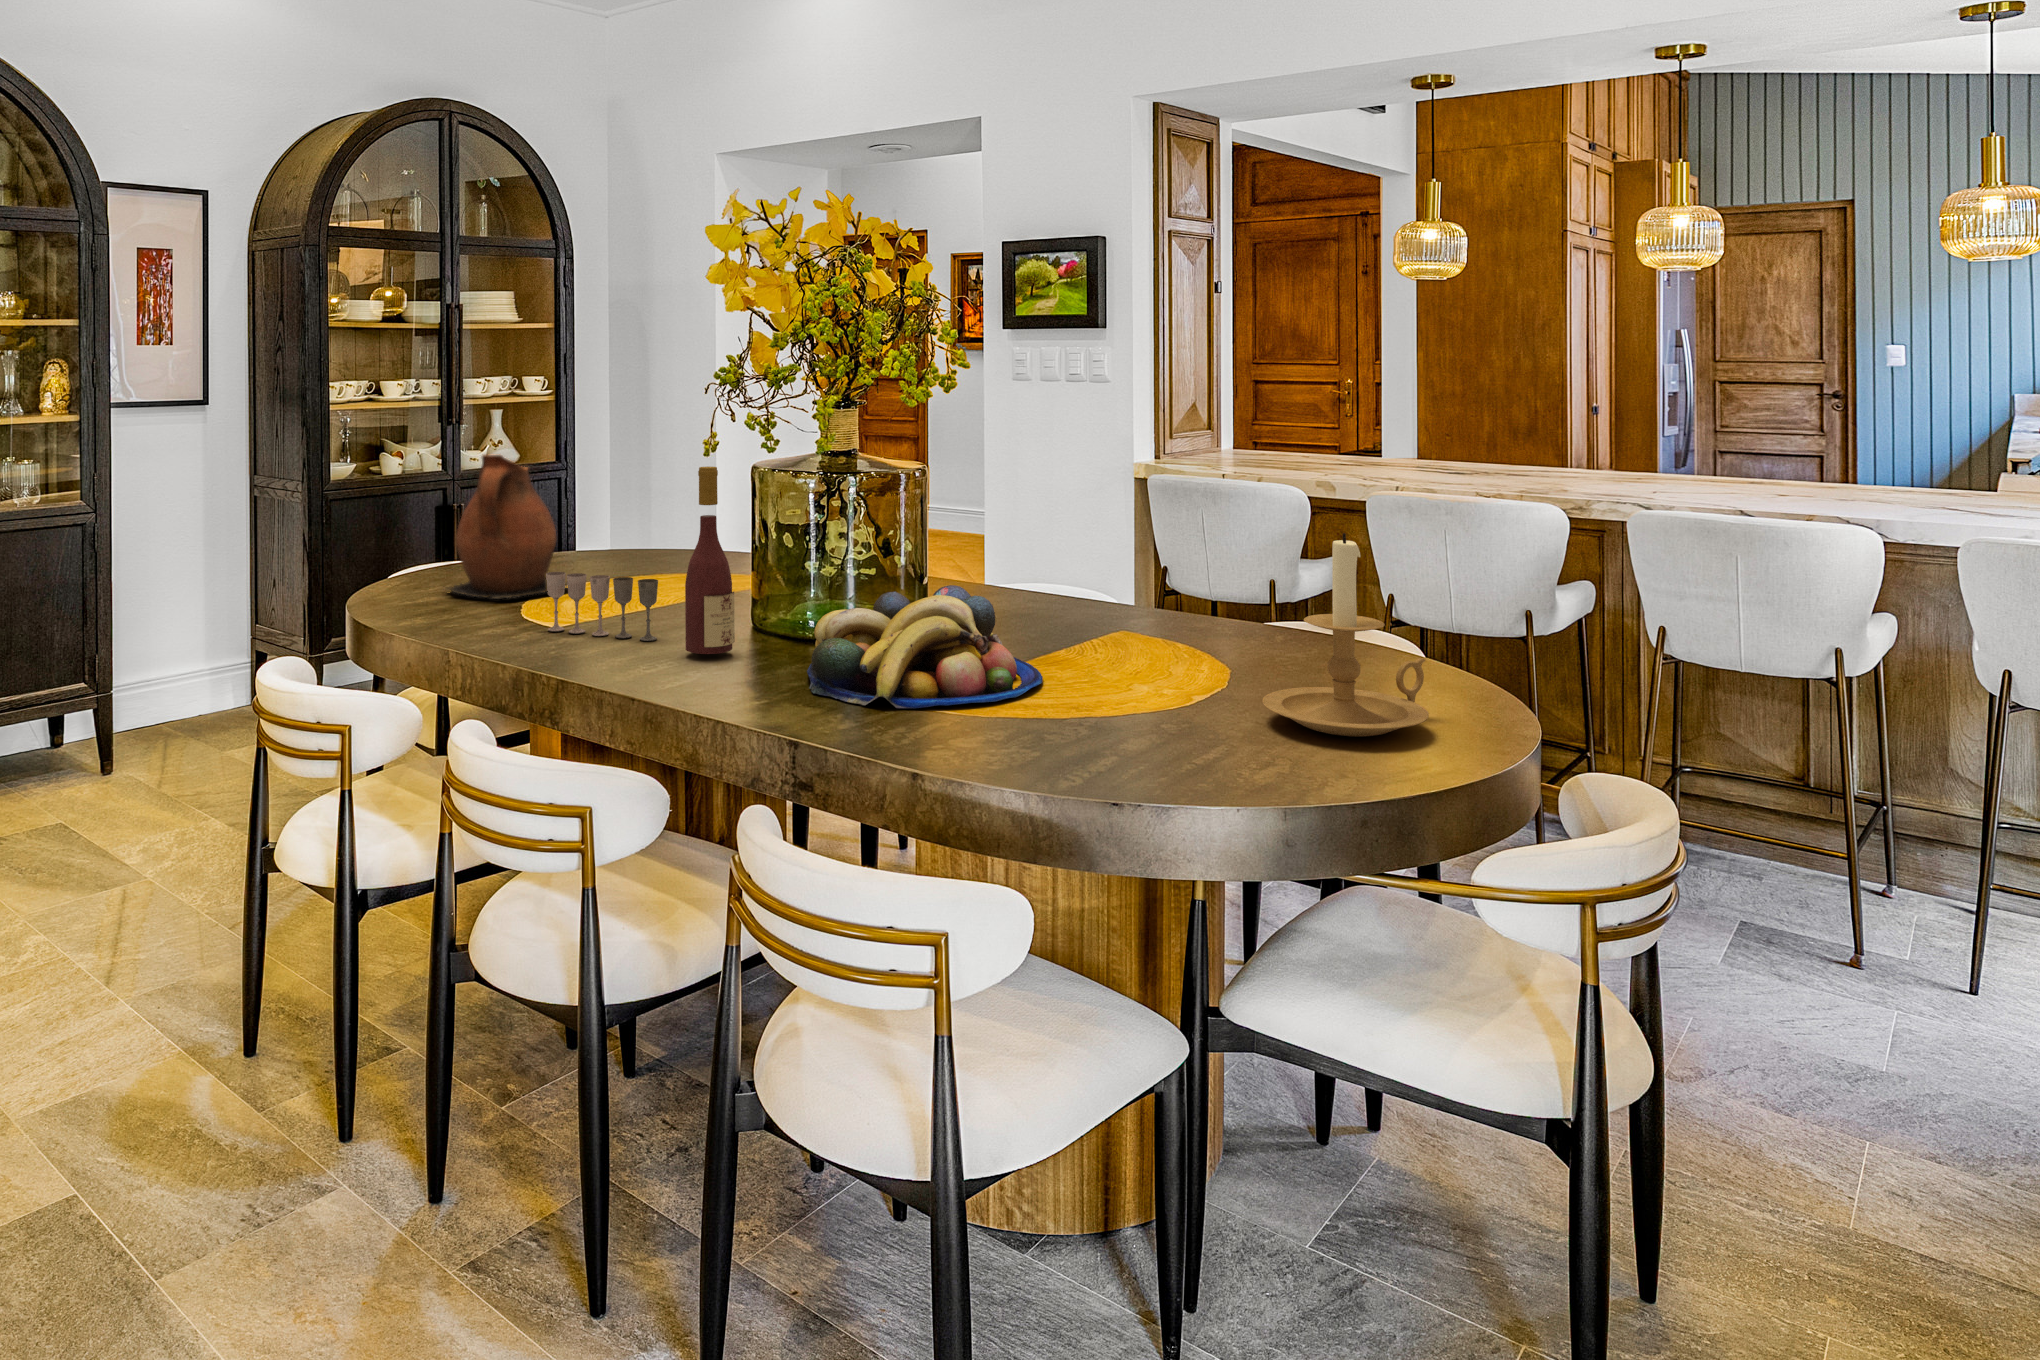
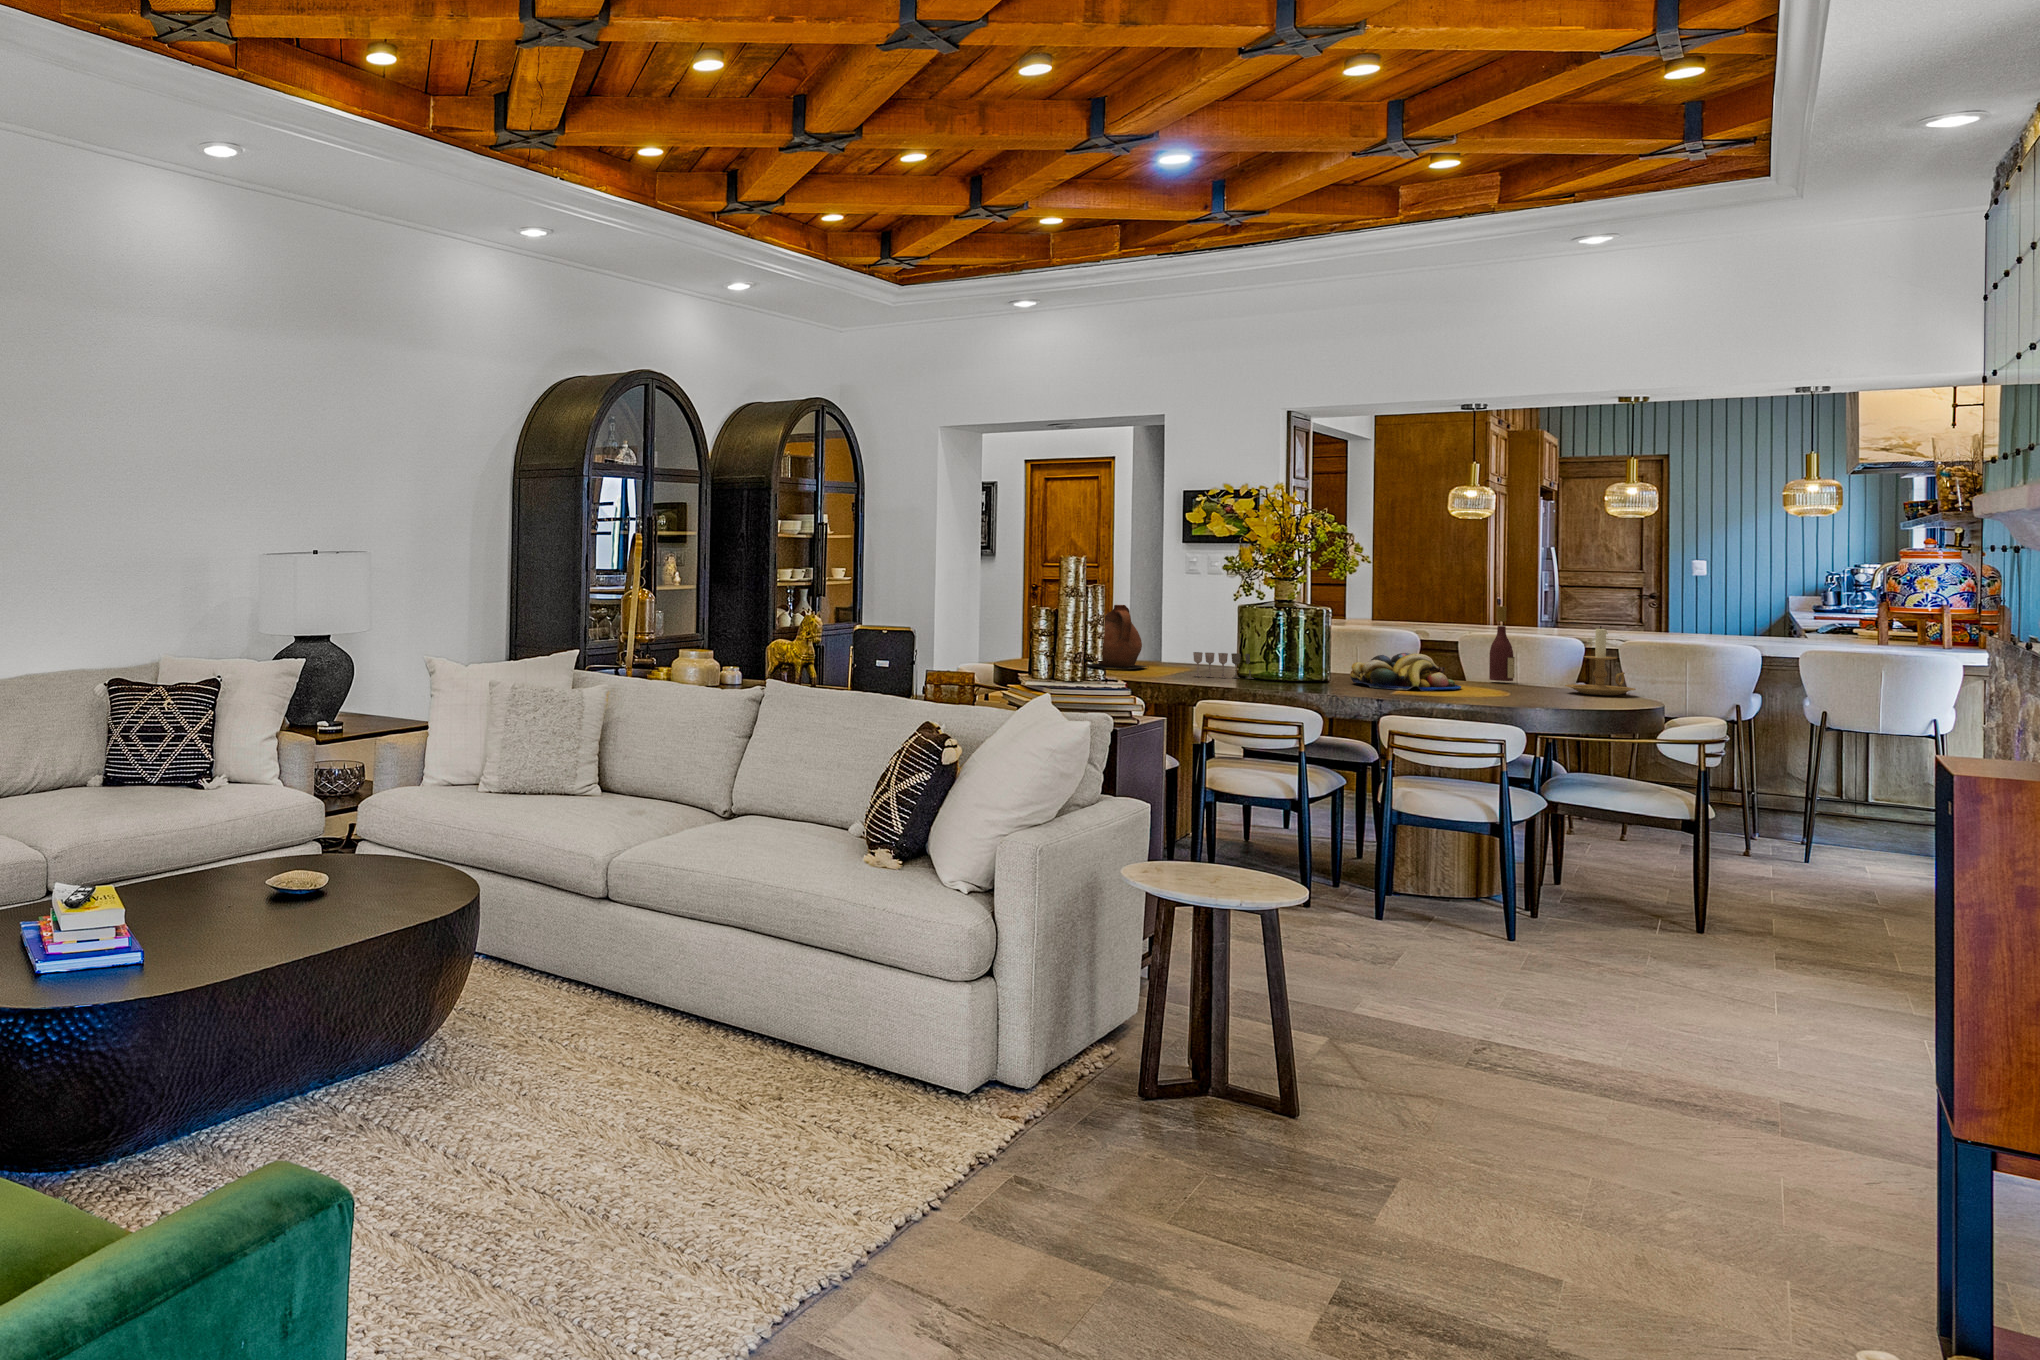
wine bottle: present [685,467,735,654] -> present [1489,606,1515,681]

